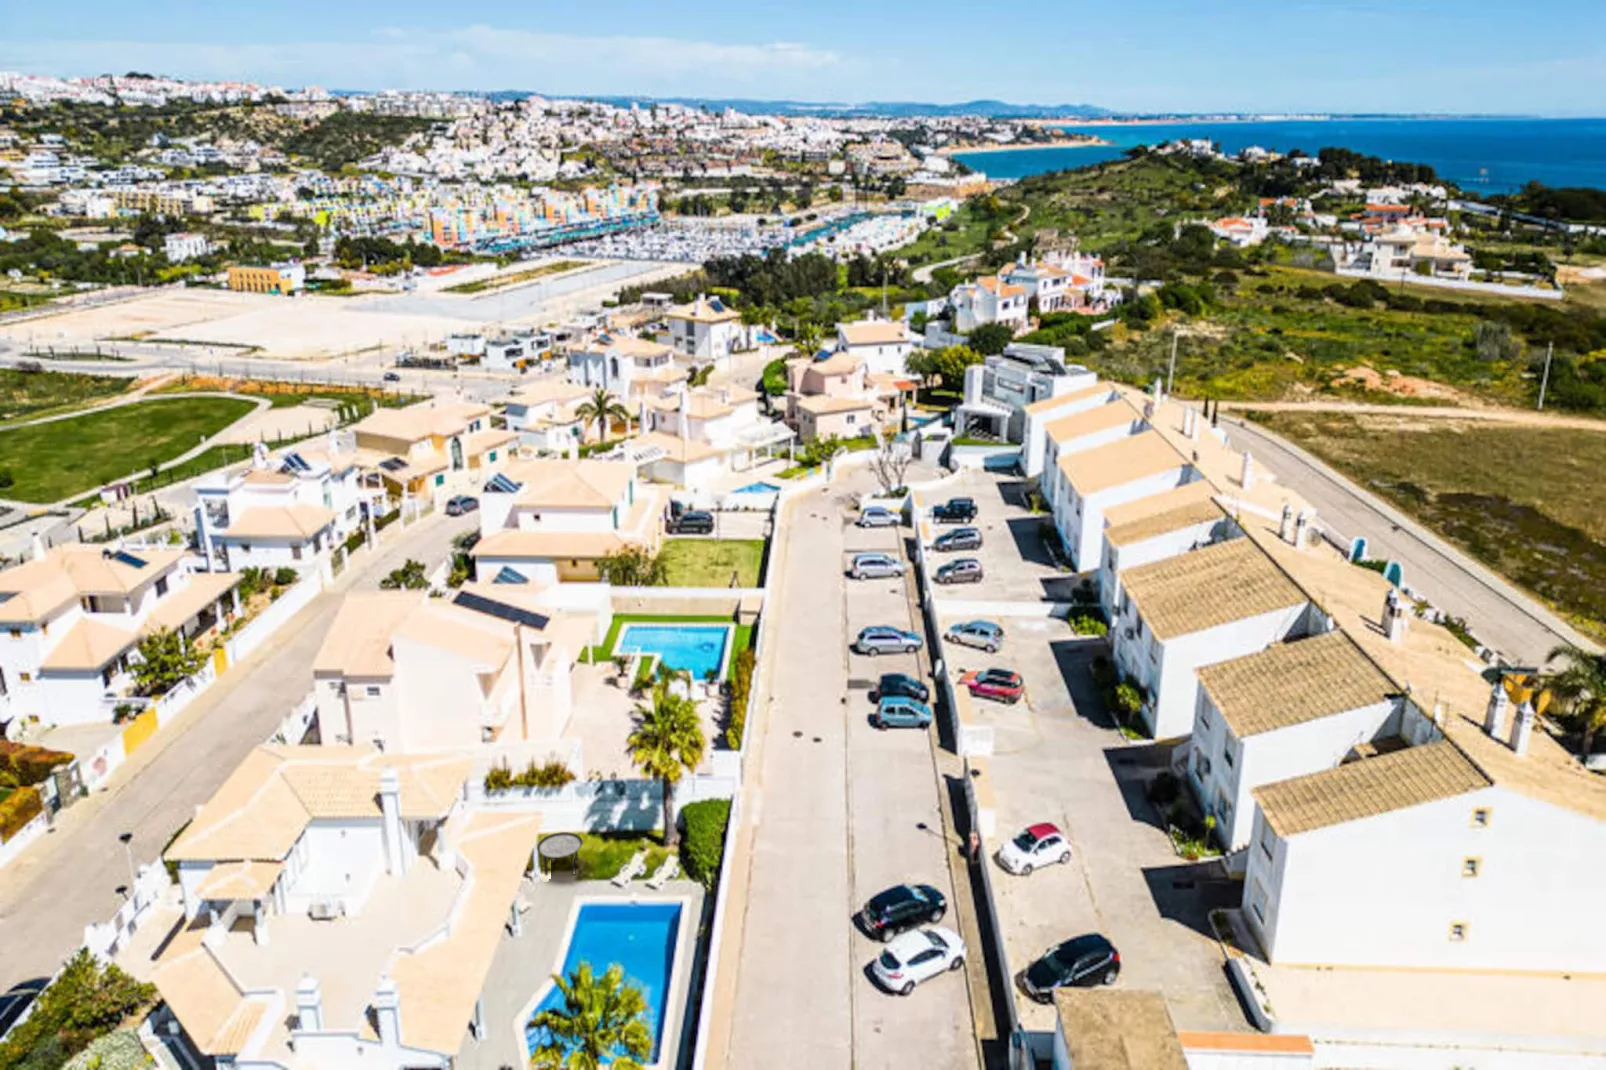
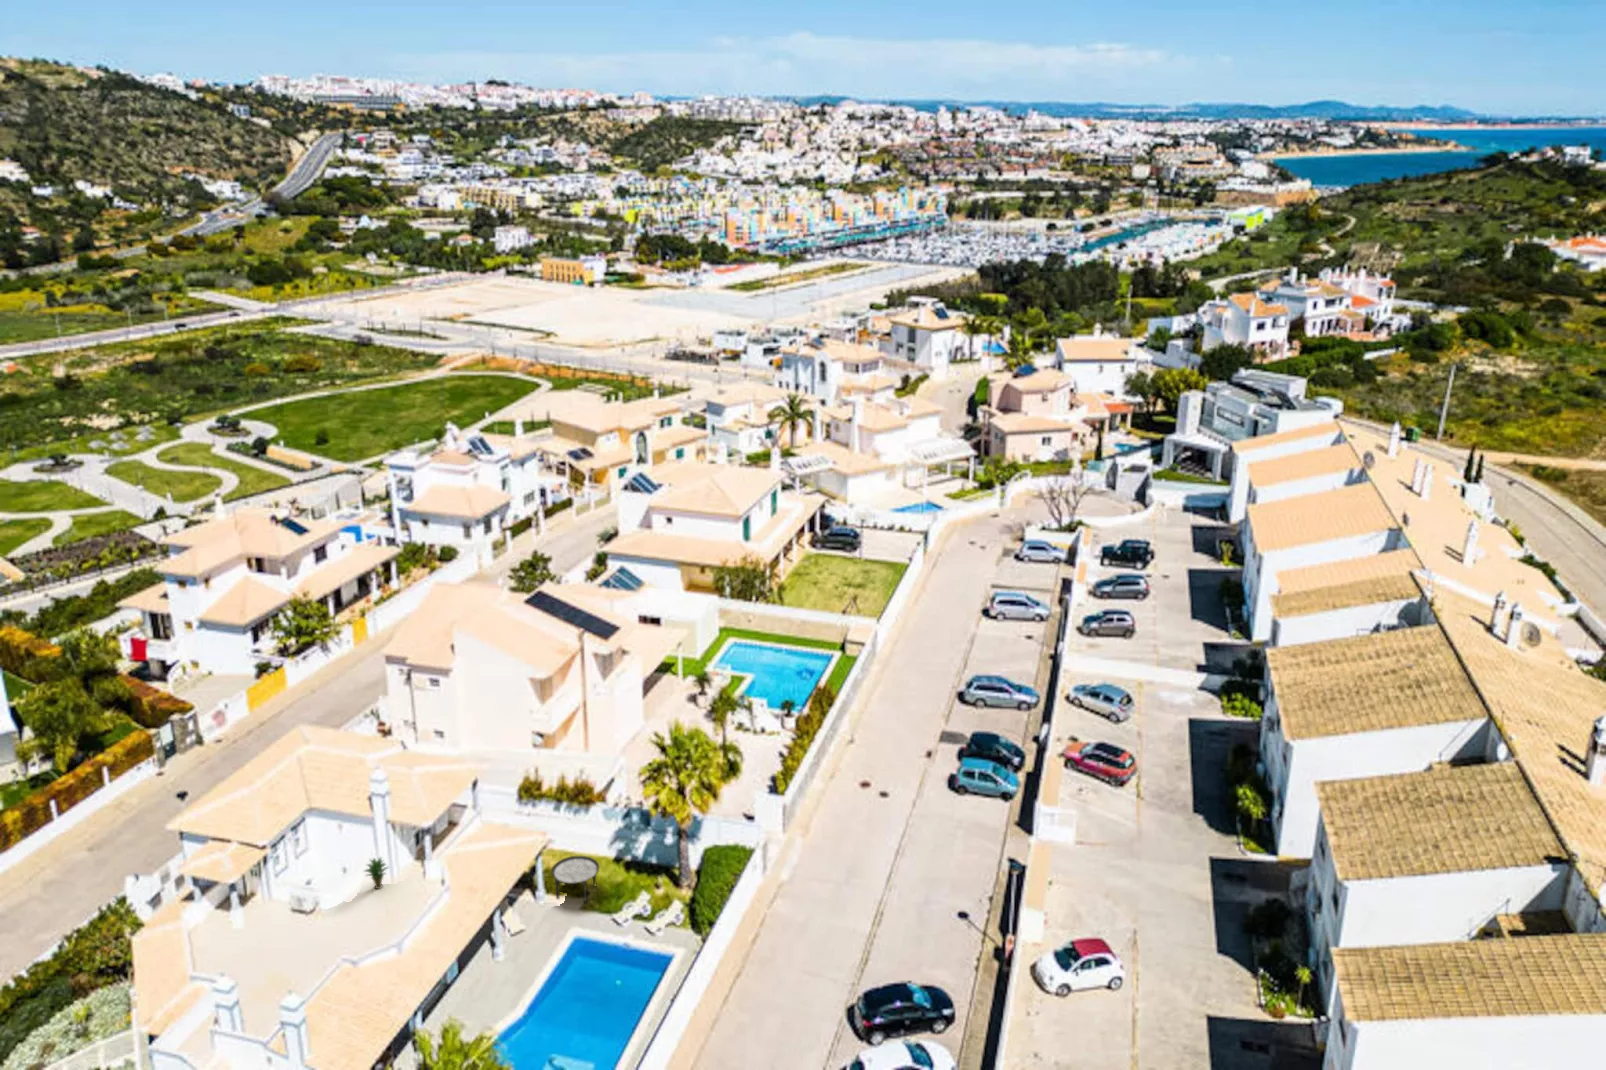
potted plant: none [375,855,400,887] -> present [364,858,387,889]

